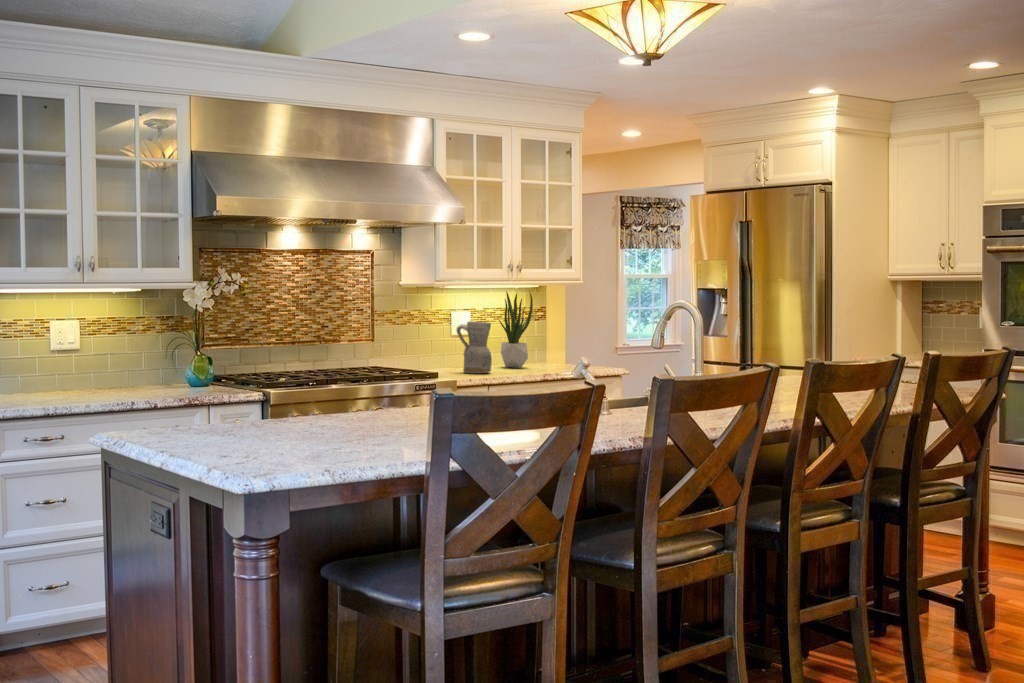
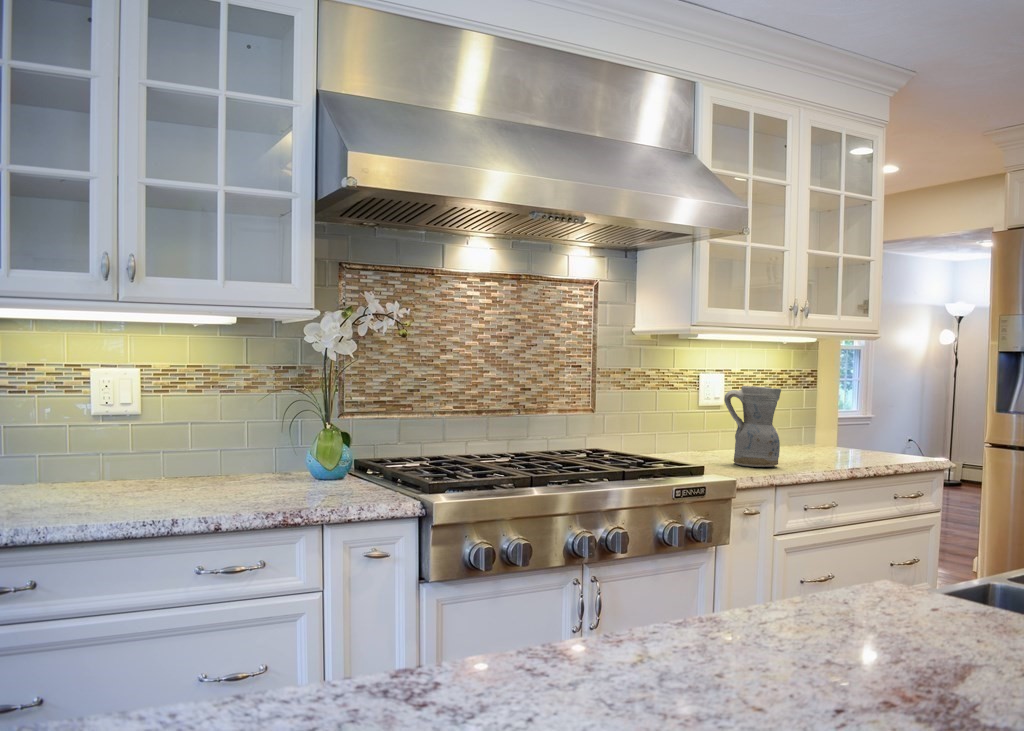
potted plant: present [499,292,533,368] -> none [775,342,827,457]

